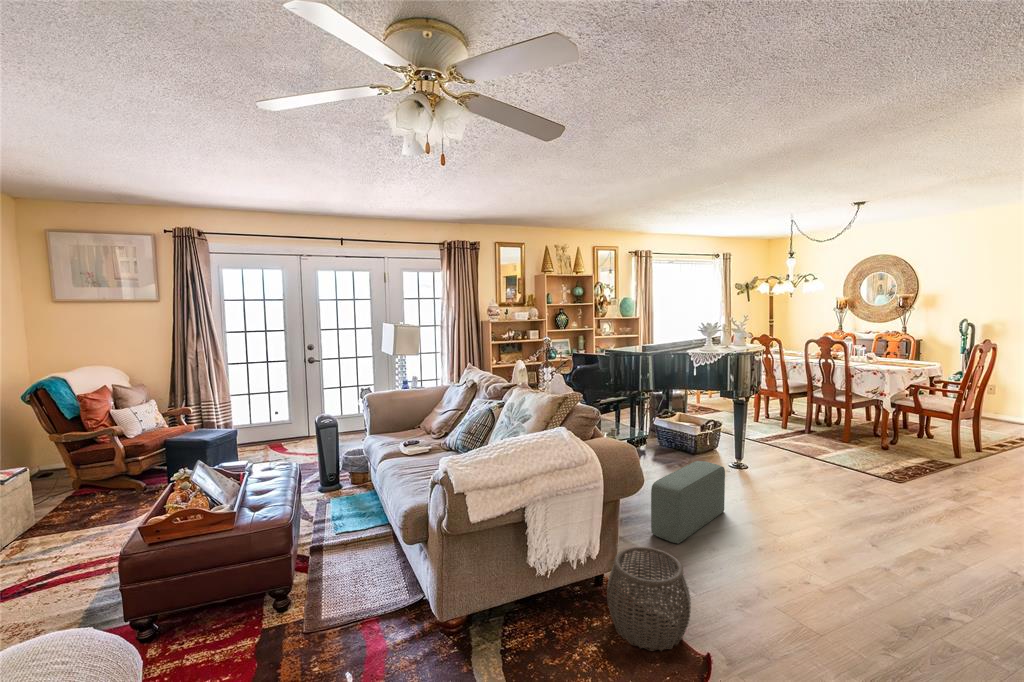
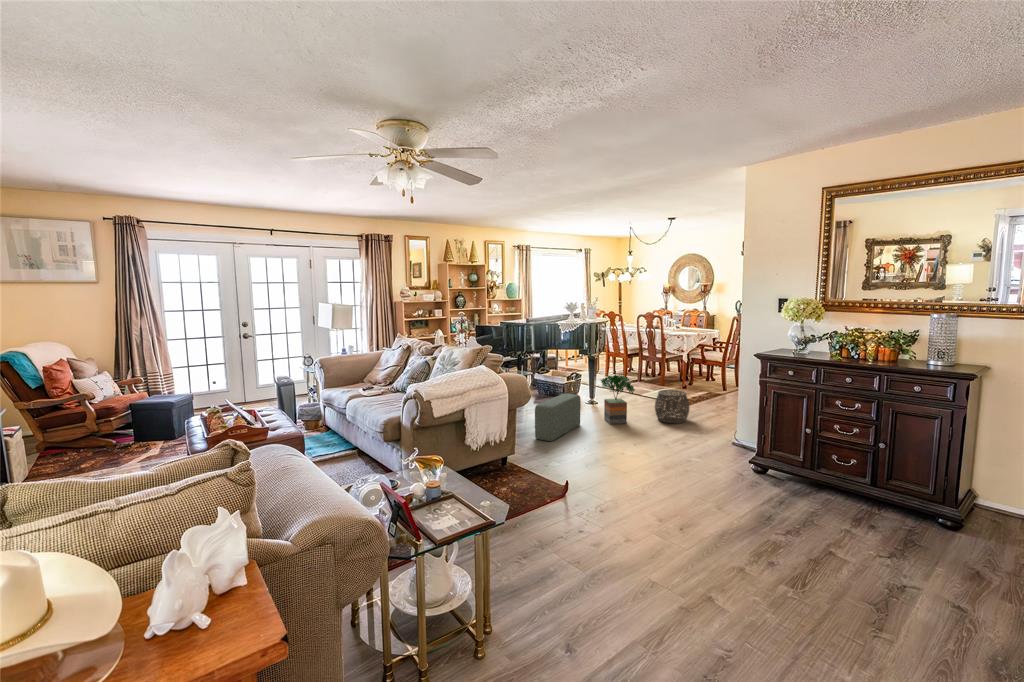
potted tree: none [757,435,821,516] -> present [601,375,635,424]
woven basket: present [607,547,691,651] -> present [655,390,690,423]

